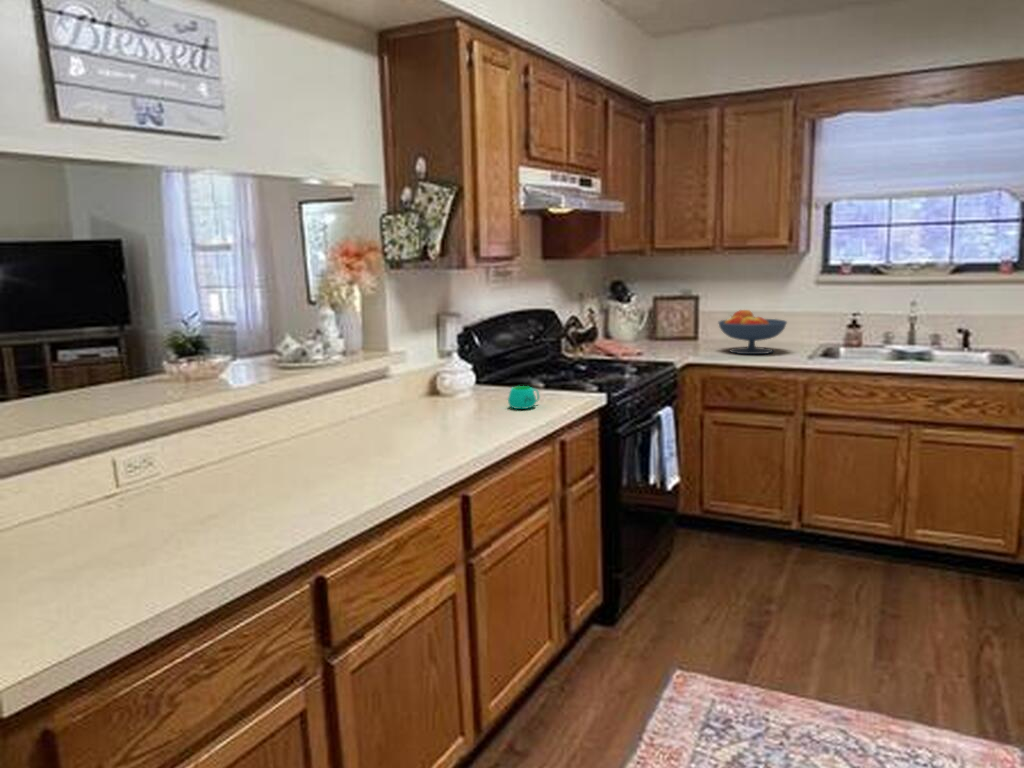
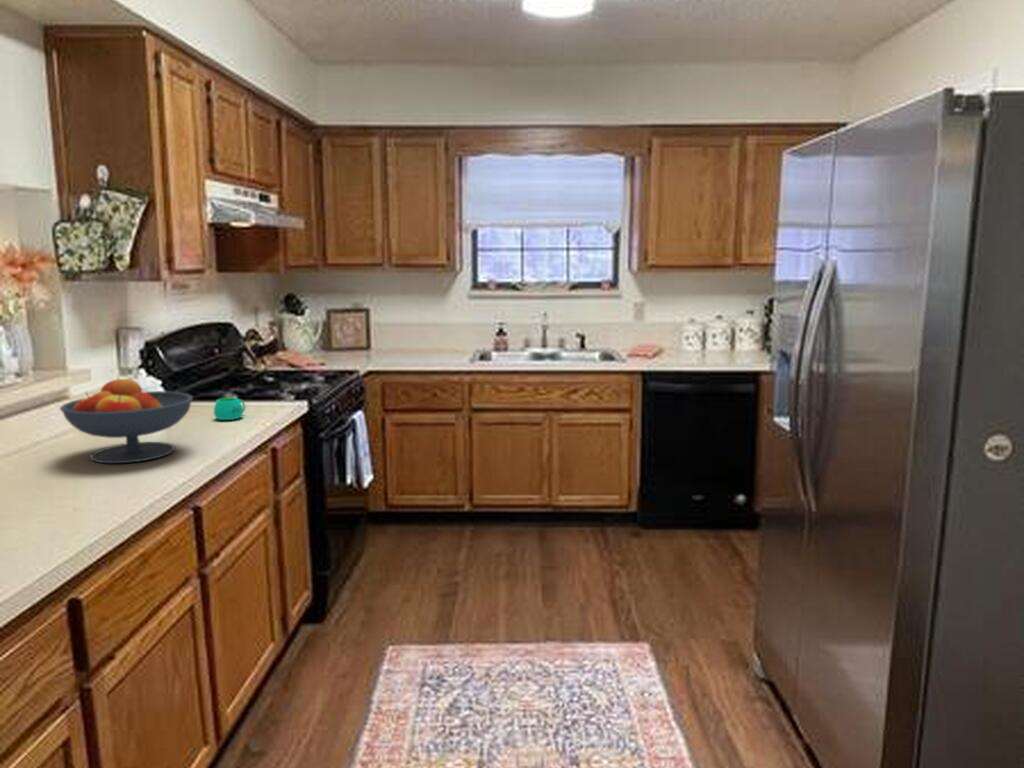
fruit bowl: present [719,310,787,354] -> present [60,379,193,463]

